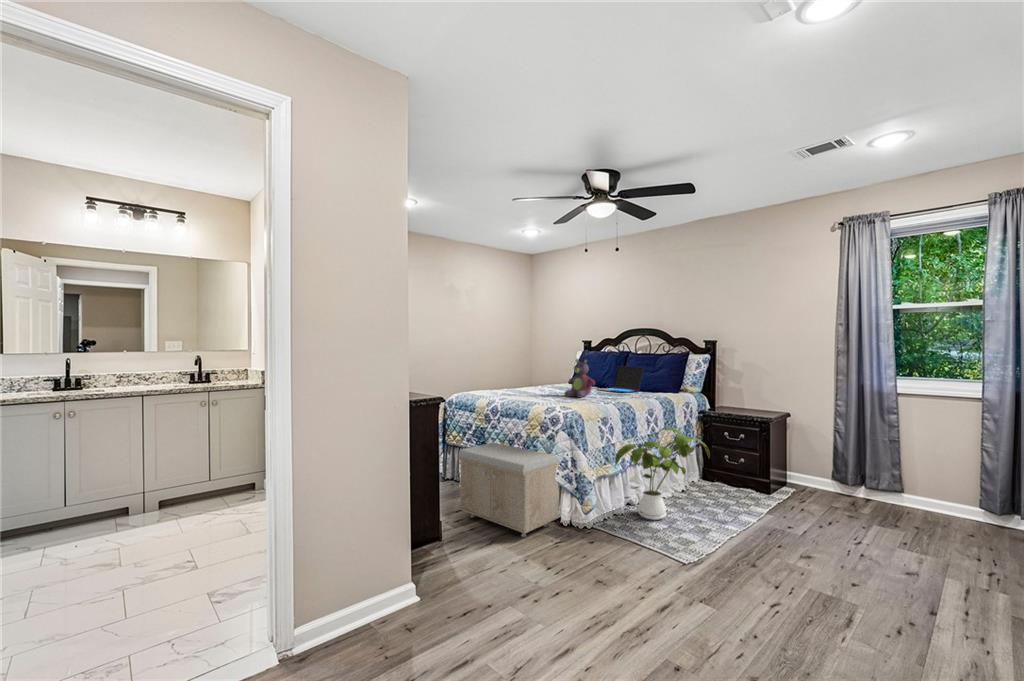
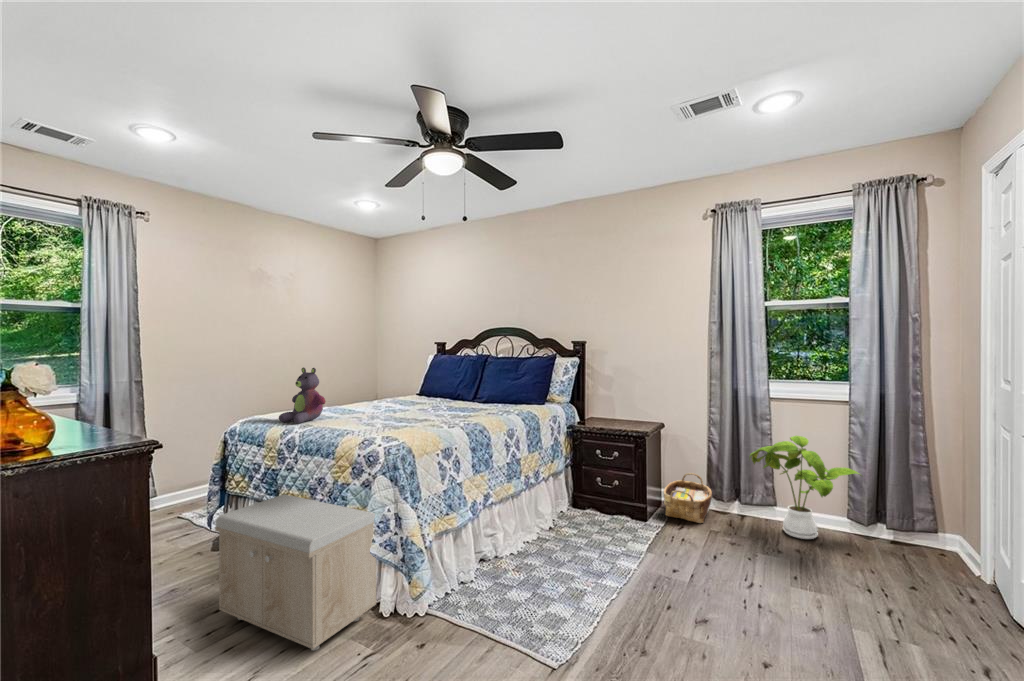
stuffed bear: present [565,359,595,398] -> present [279,367,326,423]
laptop: present [598,366,644,393] -> none [449,372,505,407]
house plant: present [615,427,710,520] -> present [749,436,861,539]
woven basket: none [788,459,837,501] -> present [664,473,712,523]

